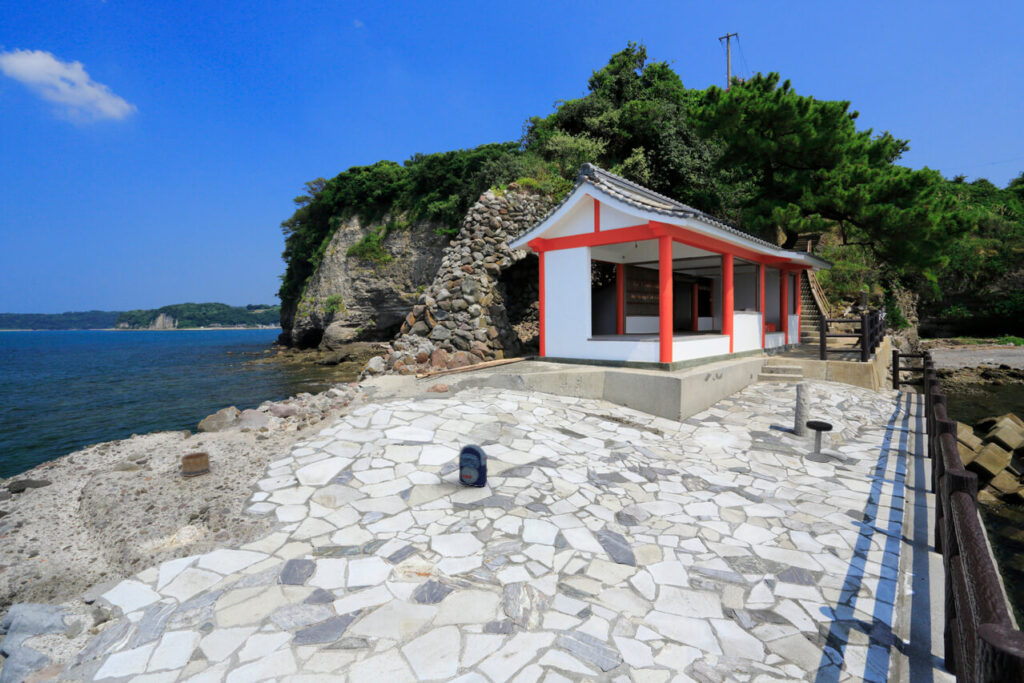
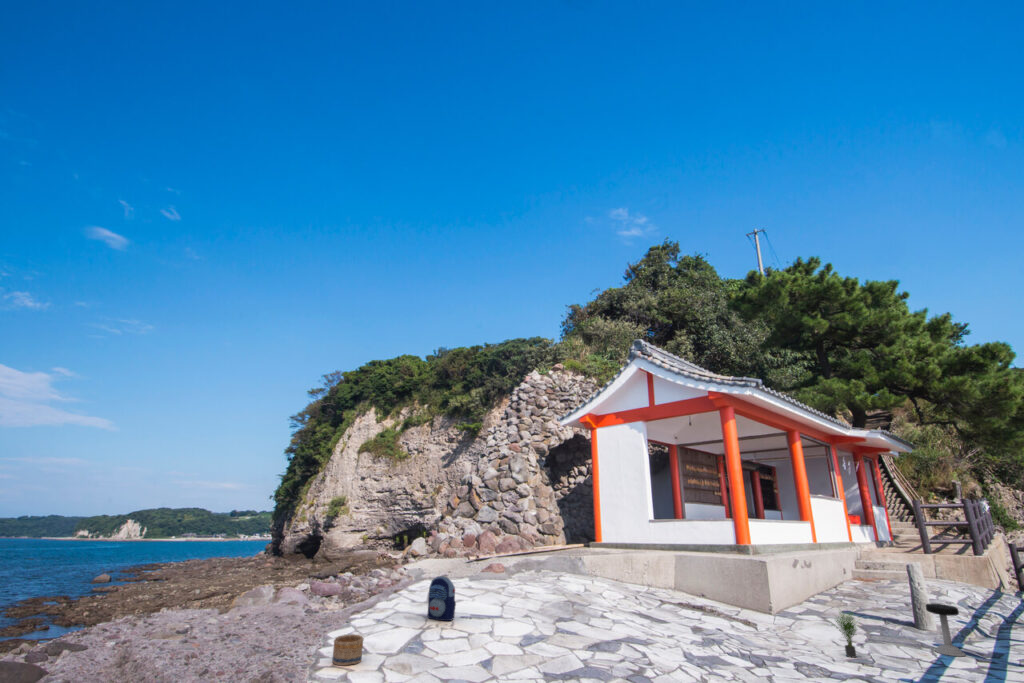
potted plant: none [718,428,748,468] -> present [836,611,857,657]
backpack: present [459,444,488,487] -> present [427,576,456,621]
basket: present [181,452,210,477] -> present [332,635,364,666]

